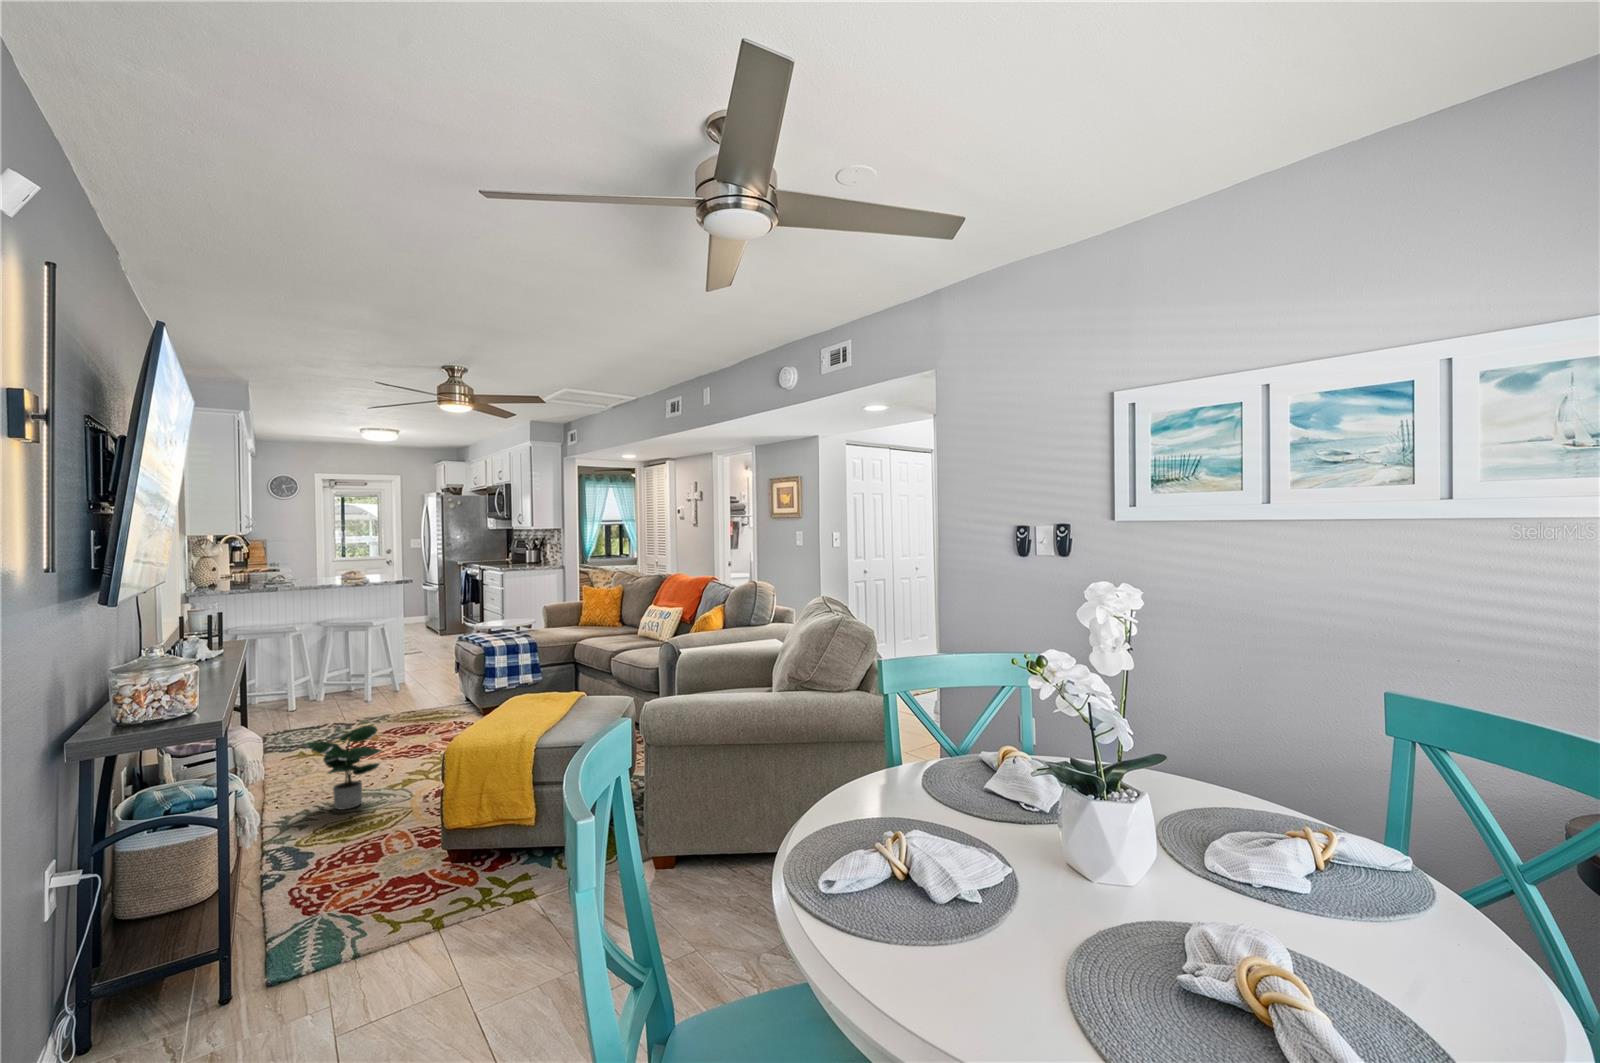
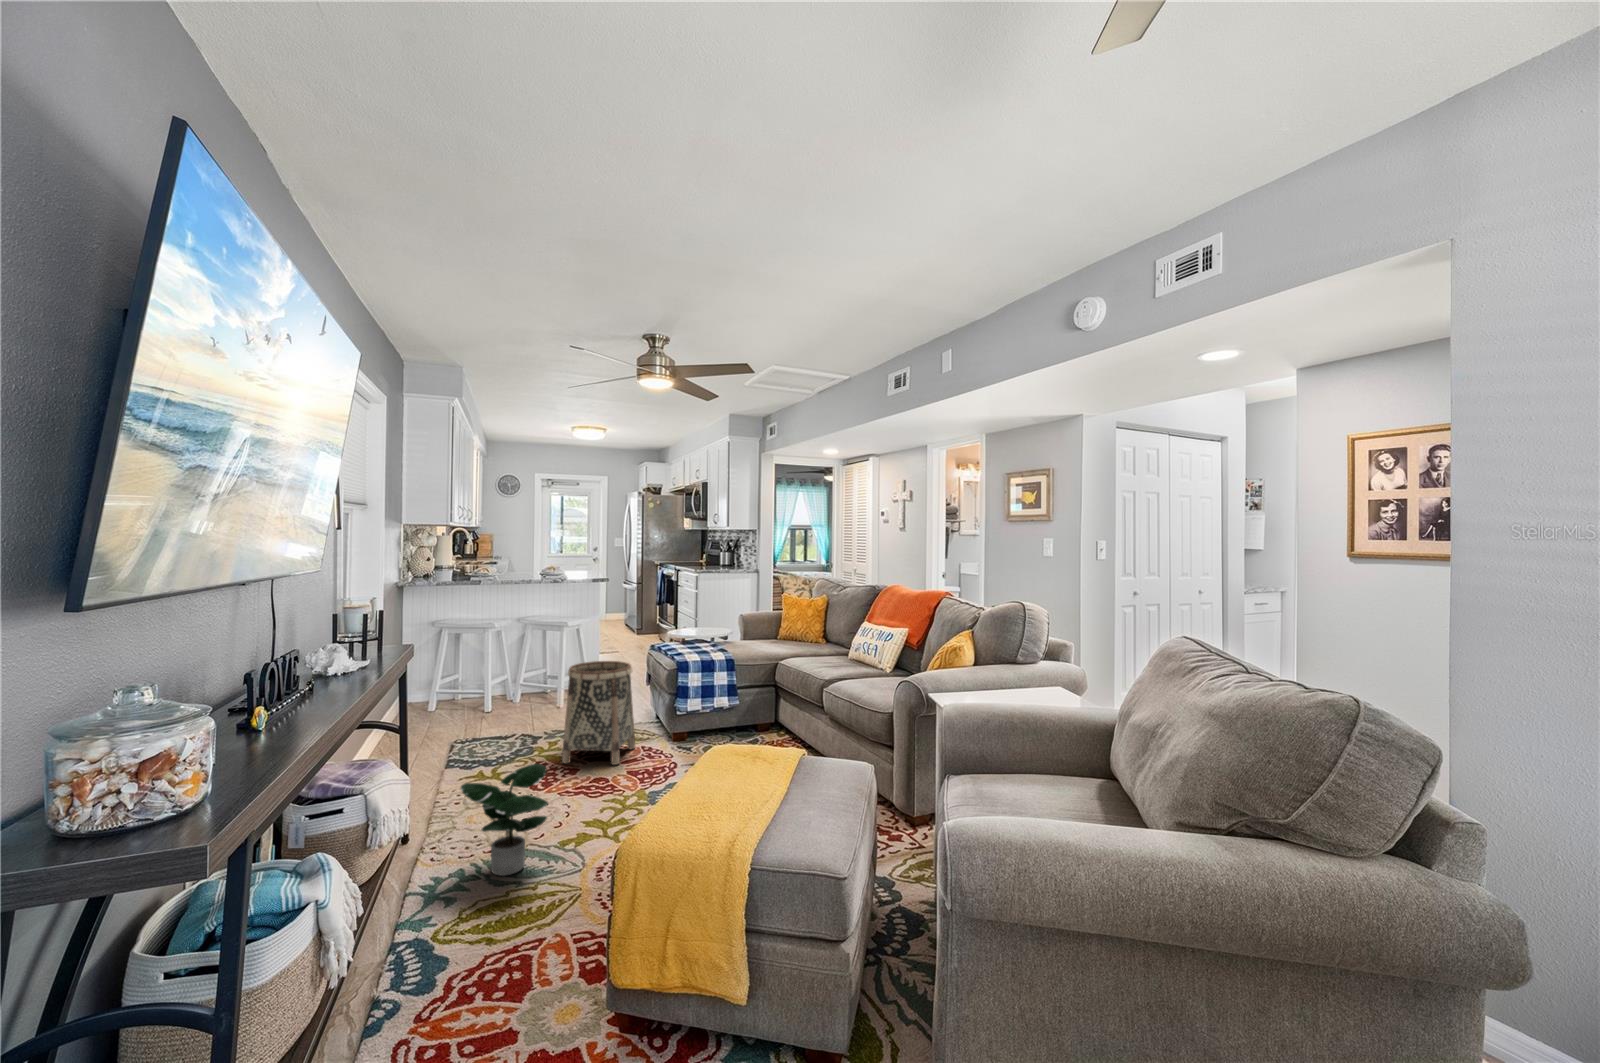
basket: none [380,650,447,739] -> present [562,661,635,765]

